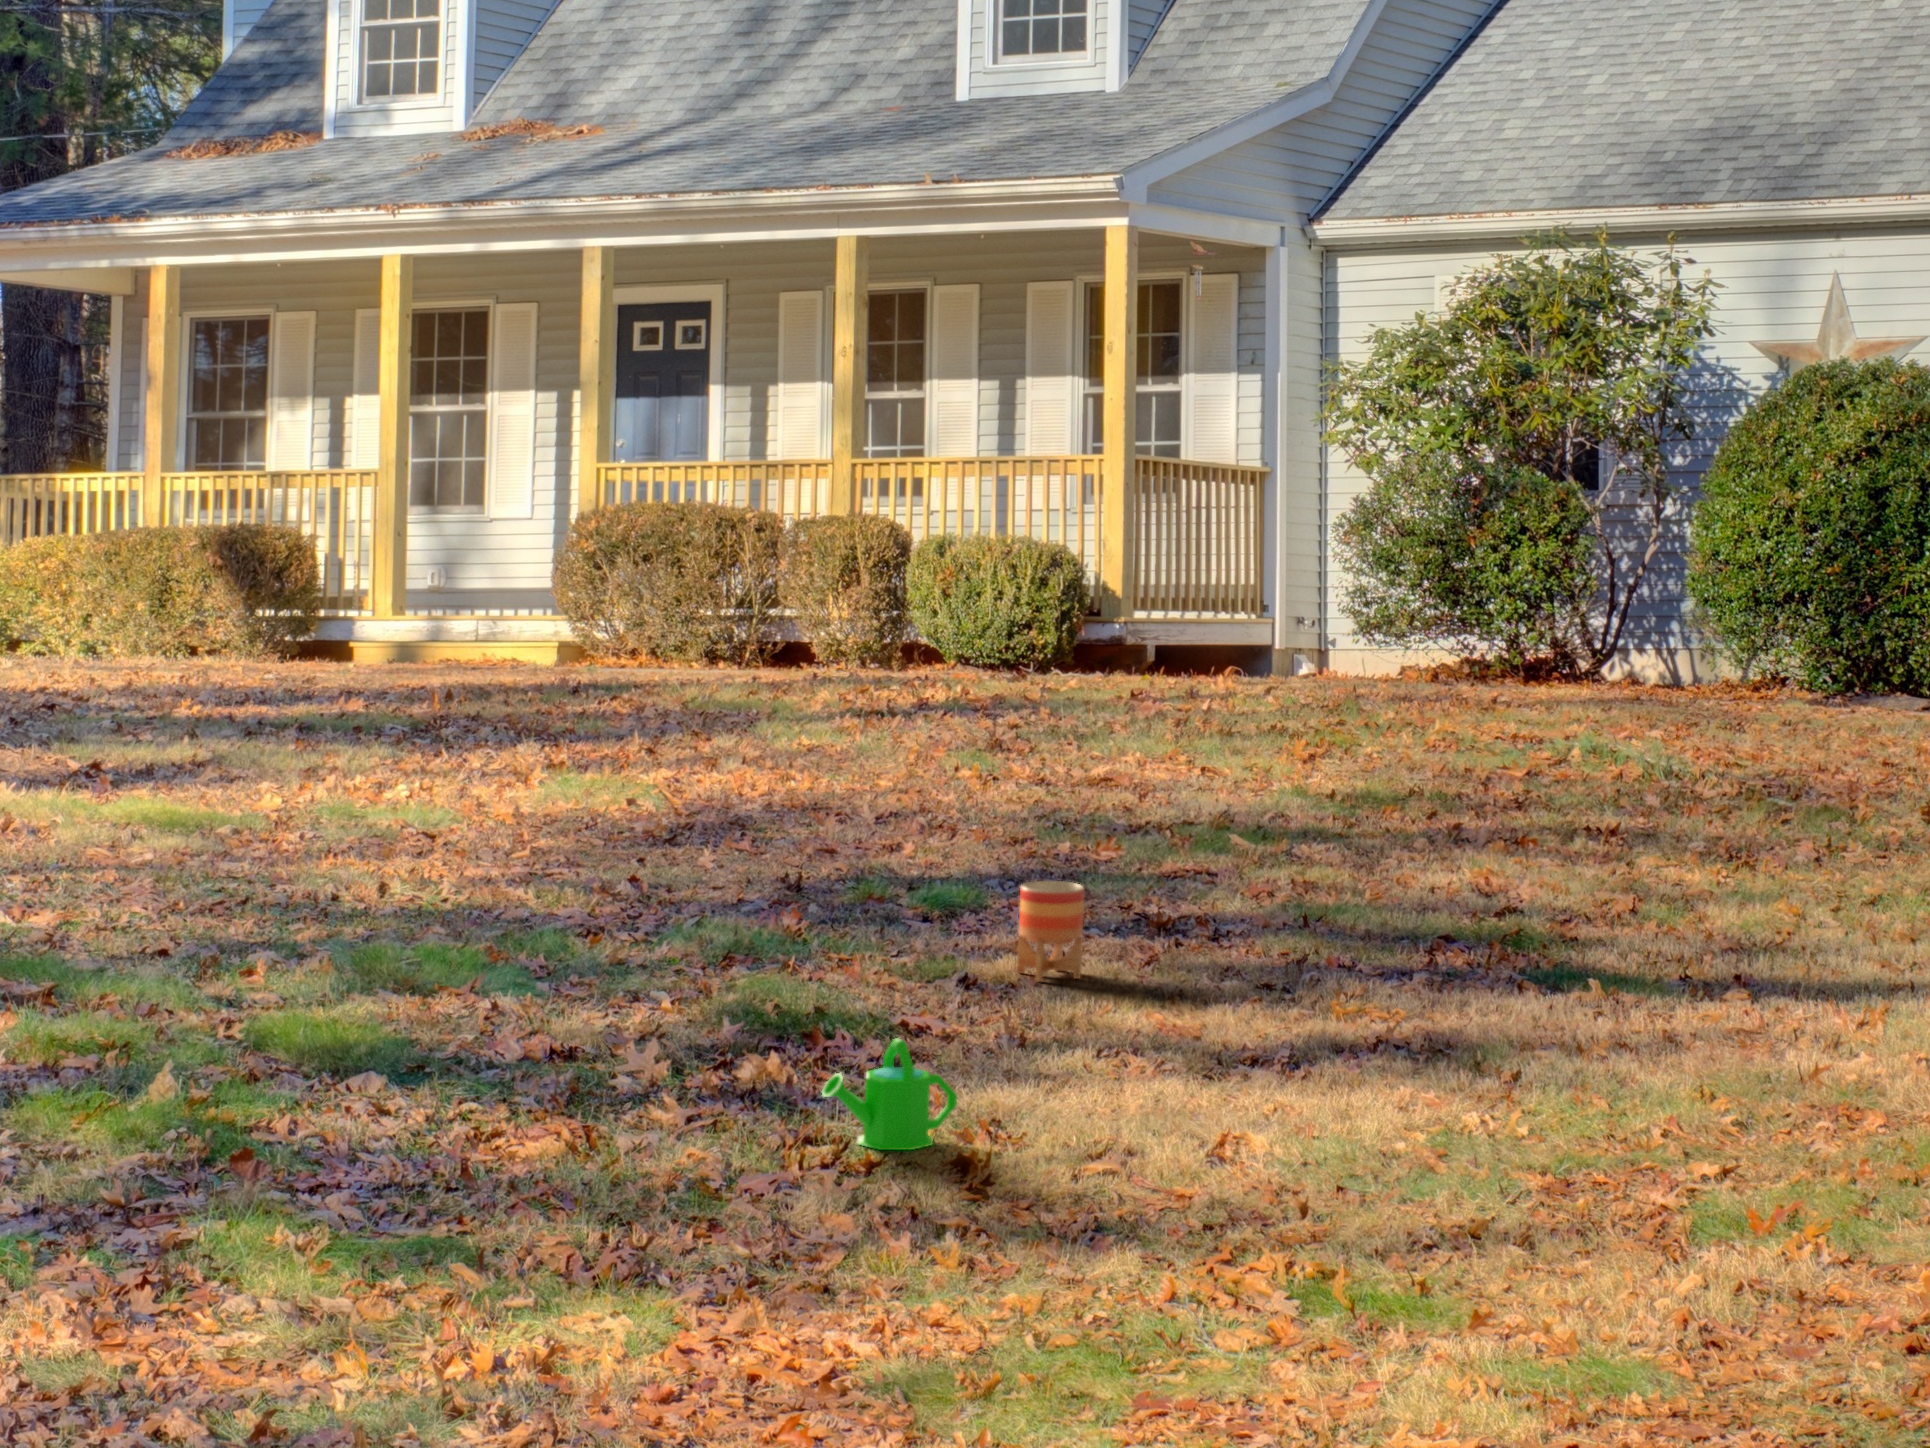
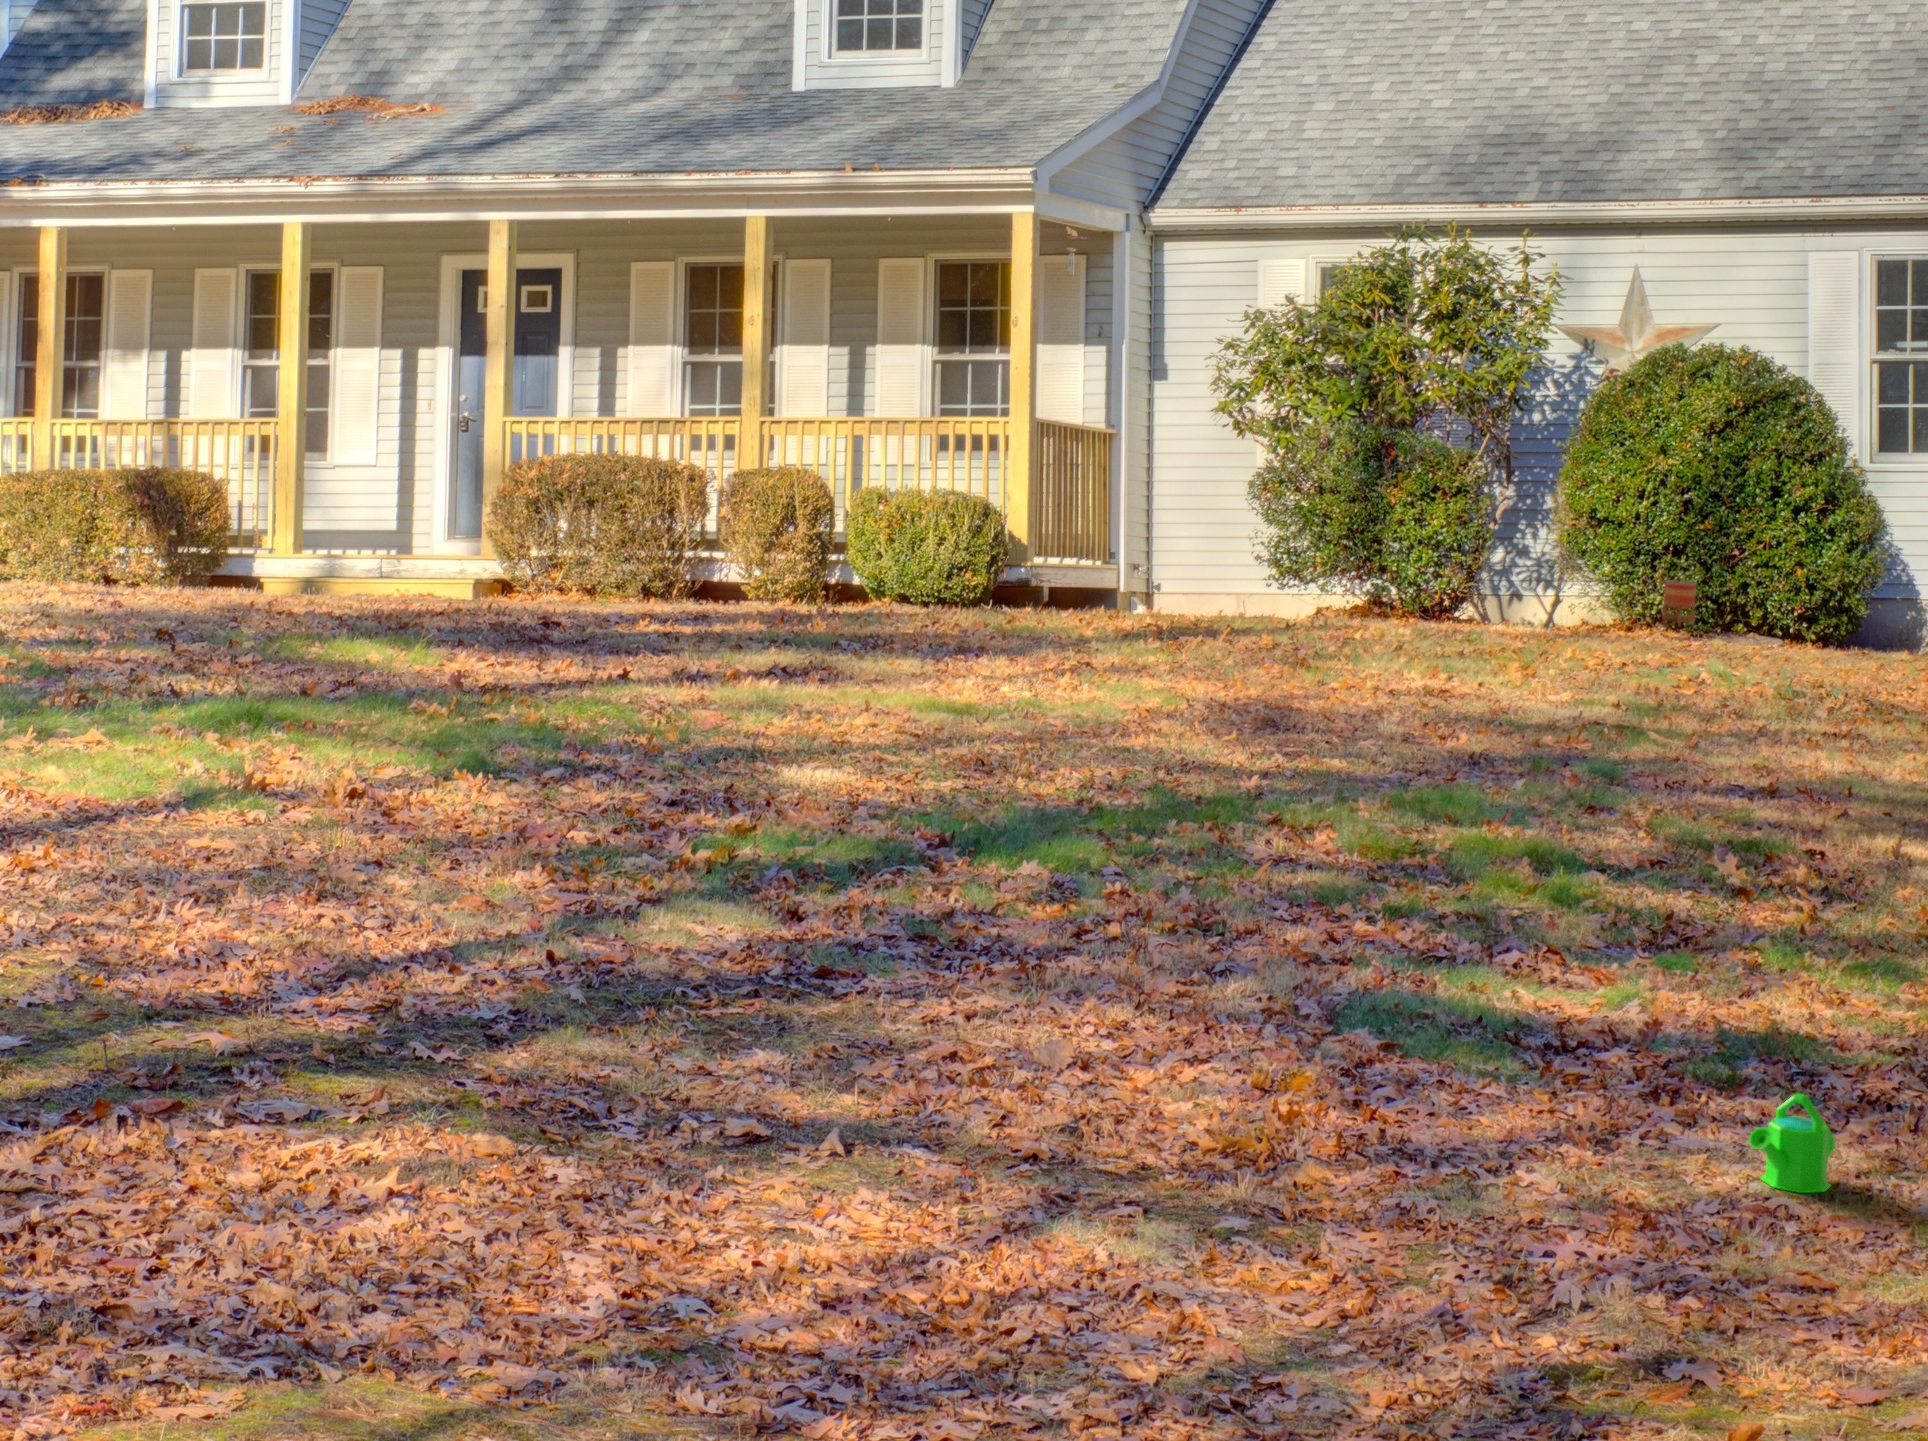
planter: present [1017,881,1084,982] -> present [1662,580,1696,626]

